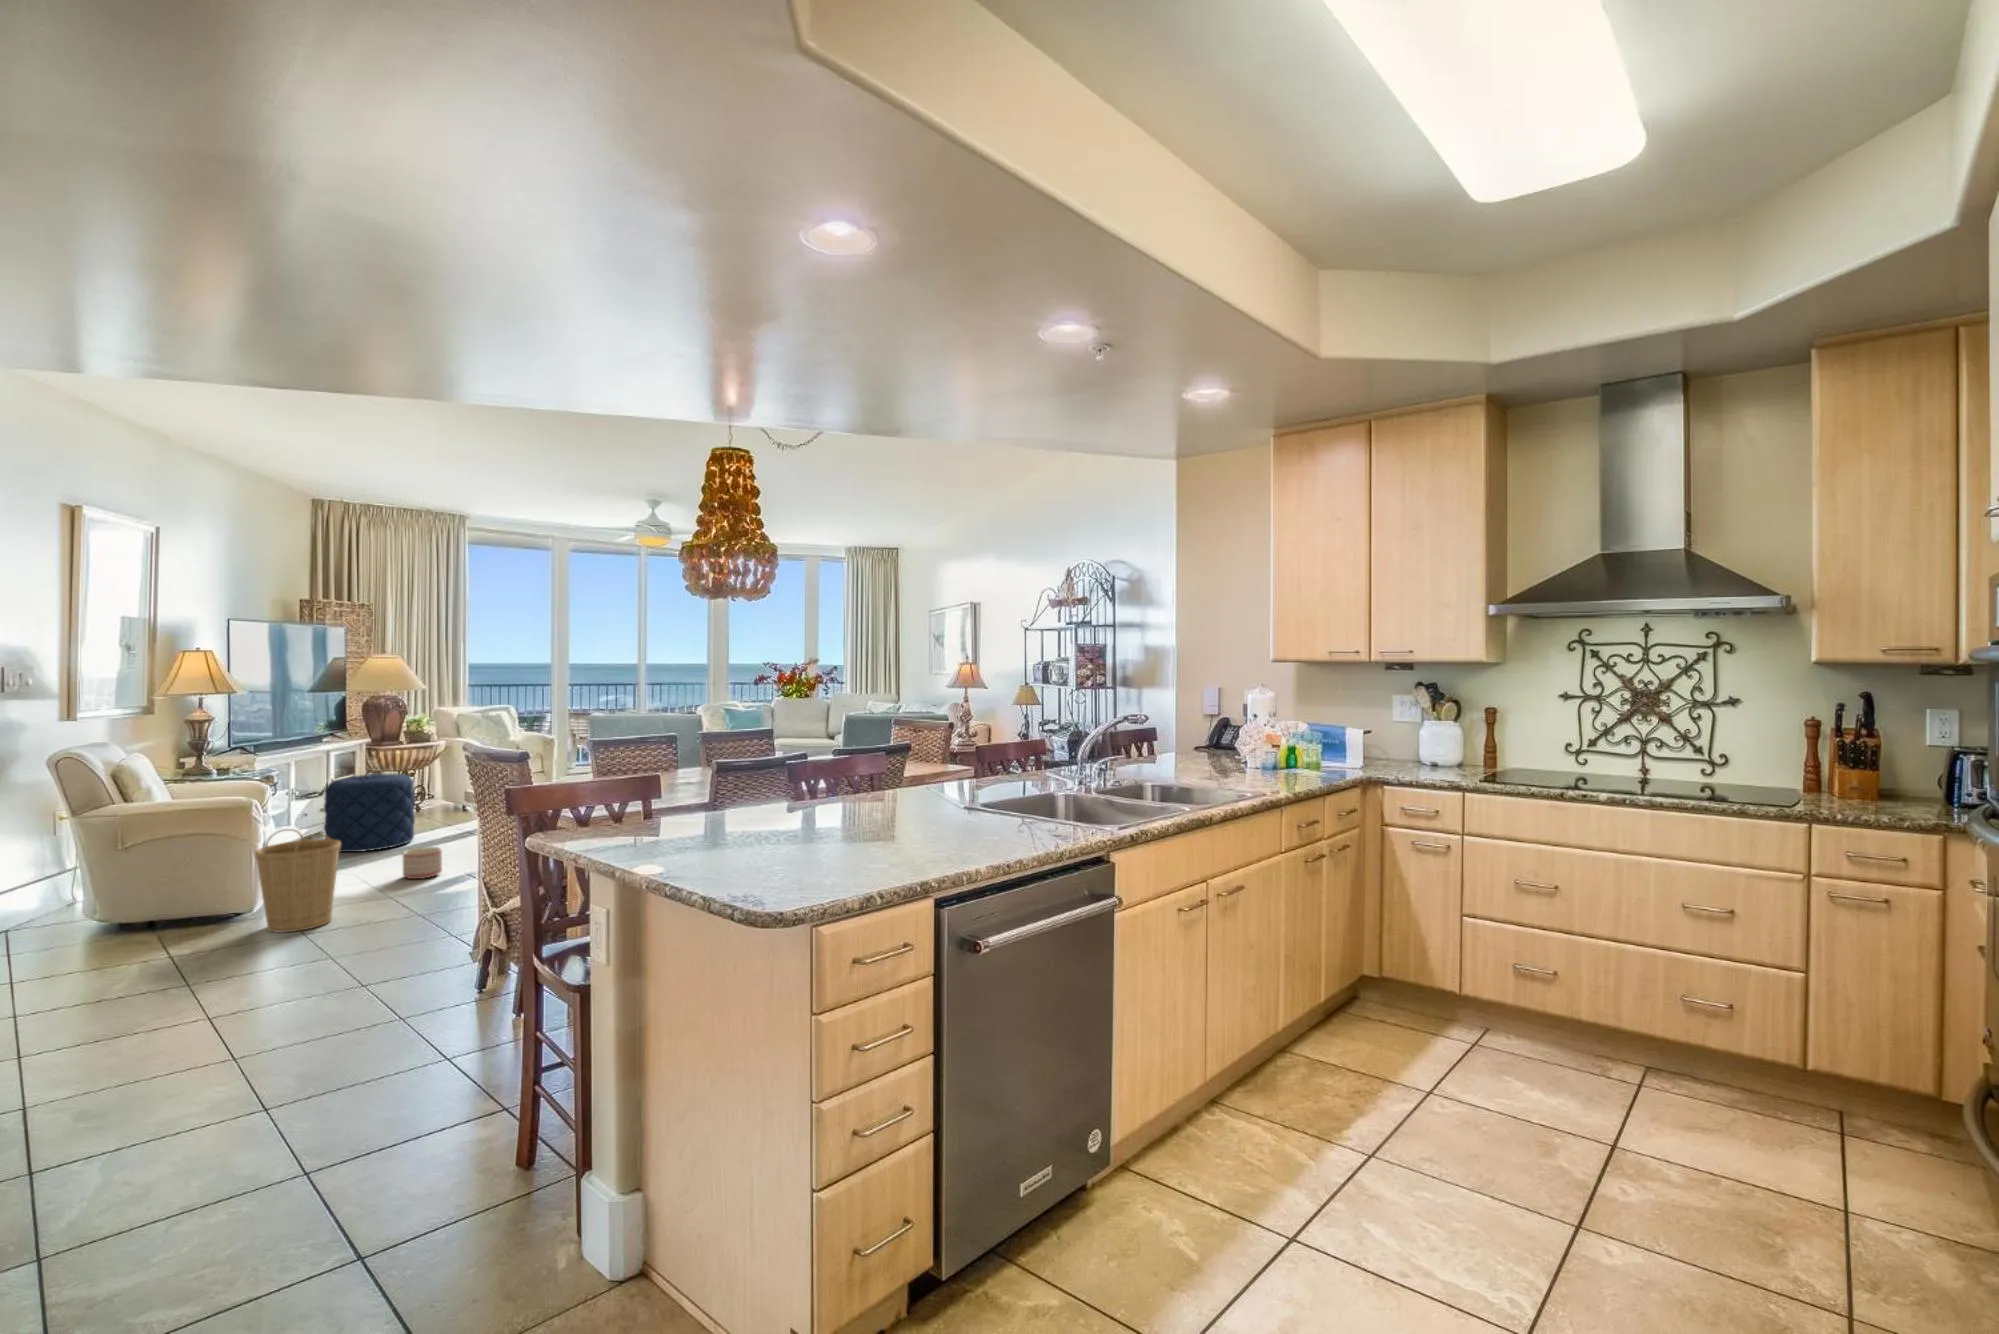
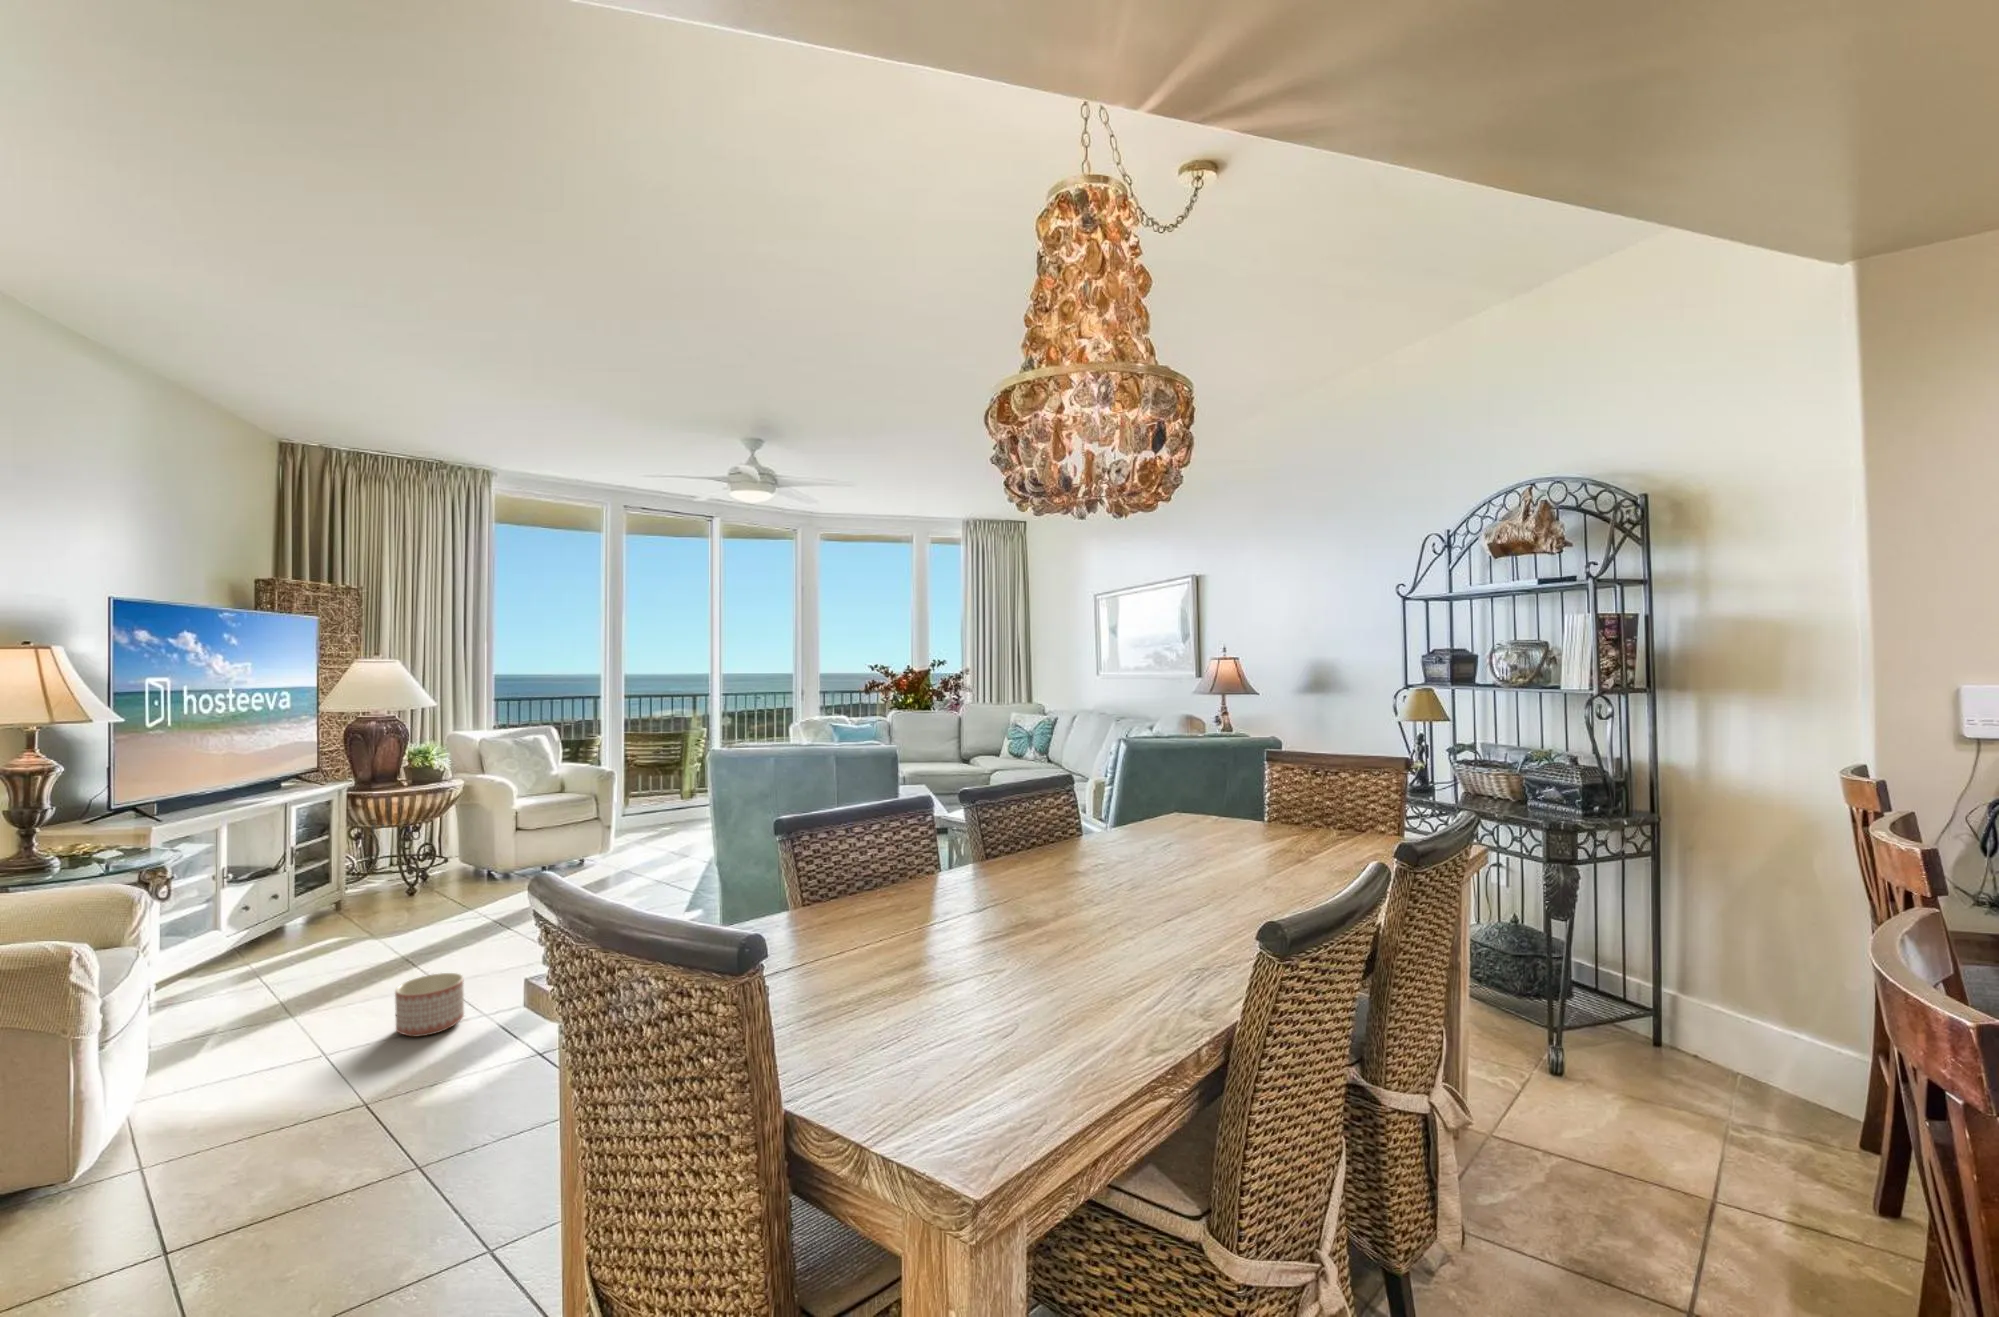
pouf: present [324,773,415,852] -> none [274,836,419,969]
basket: present [255,829,341,933] -> none [67,990,263,1231]

